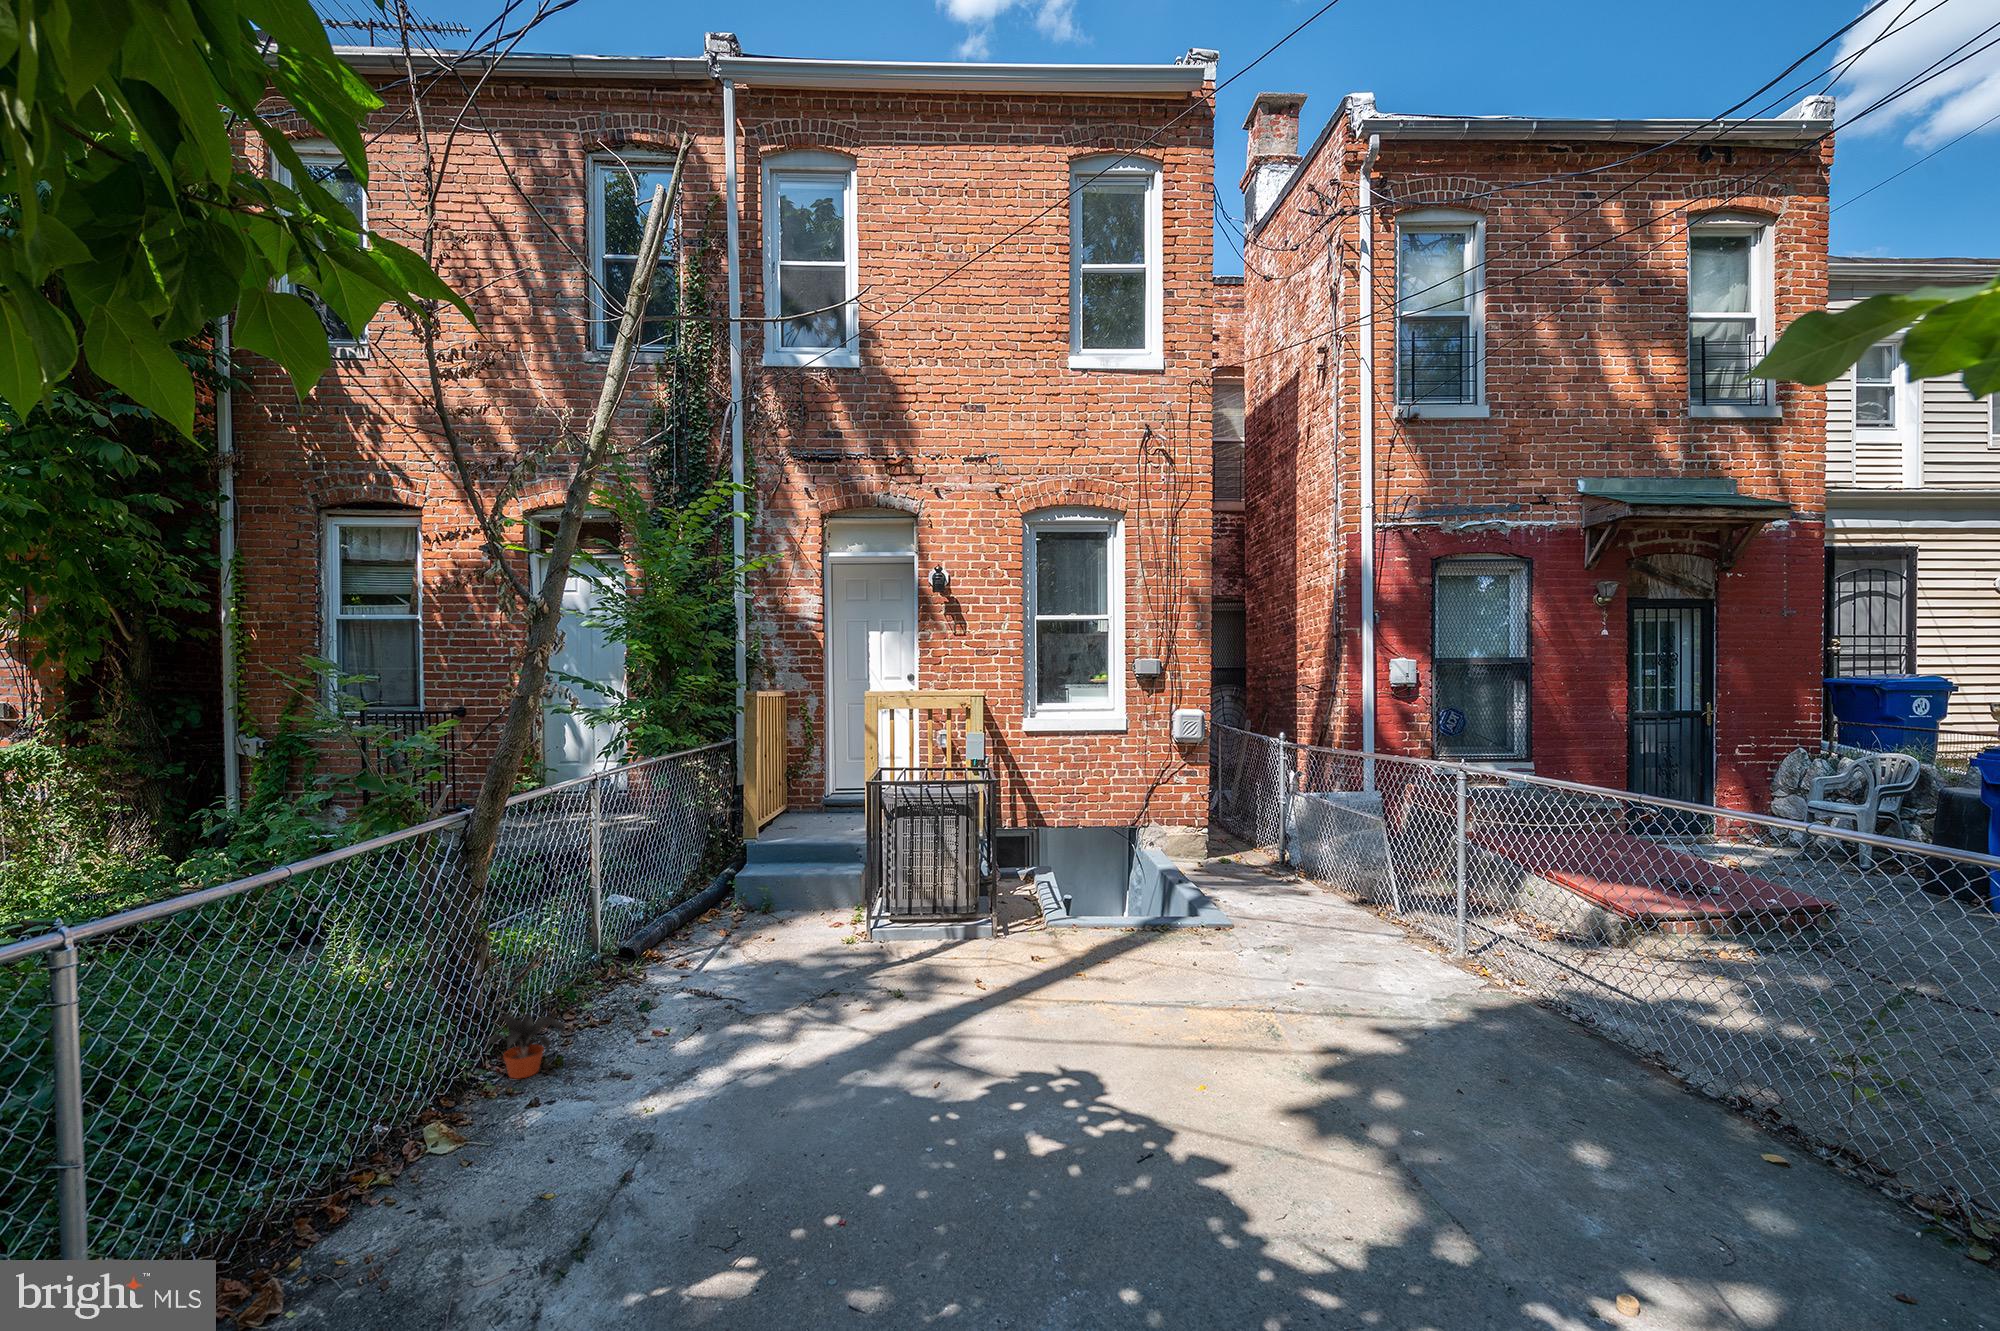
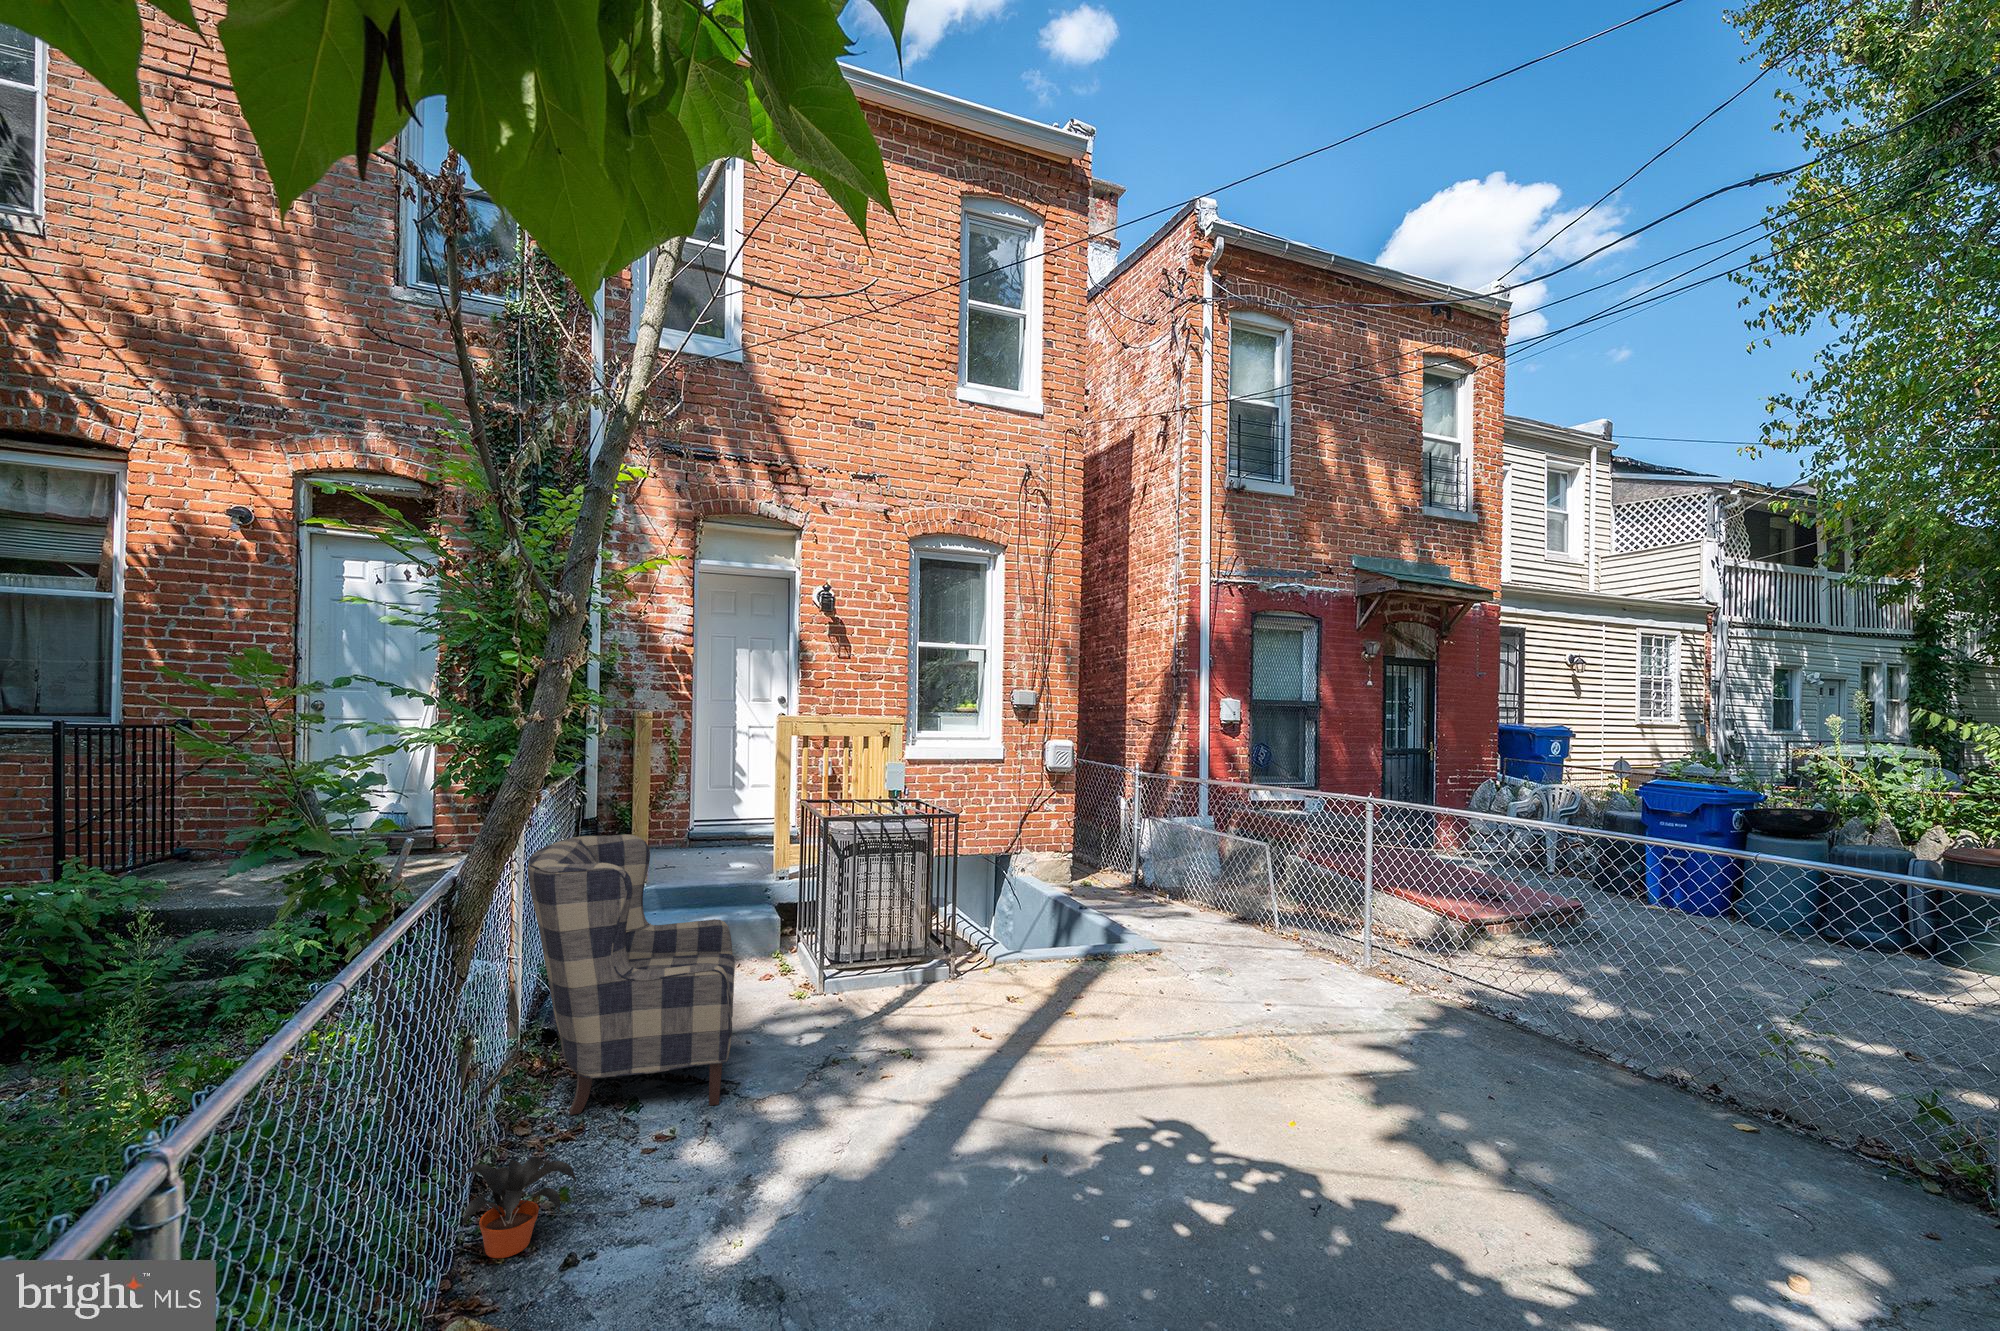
chair: none [586,793,772,1007] -> present [528,834,735,1115]

